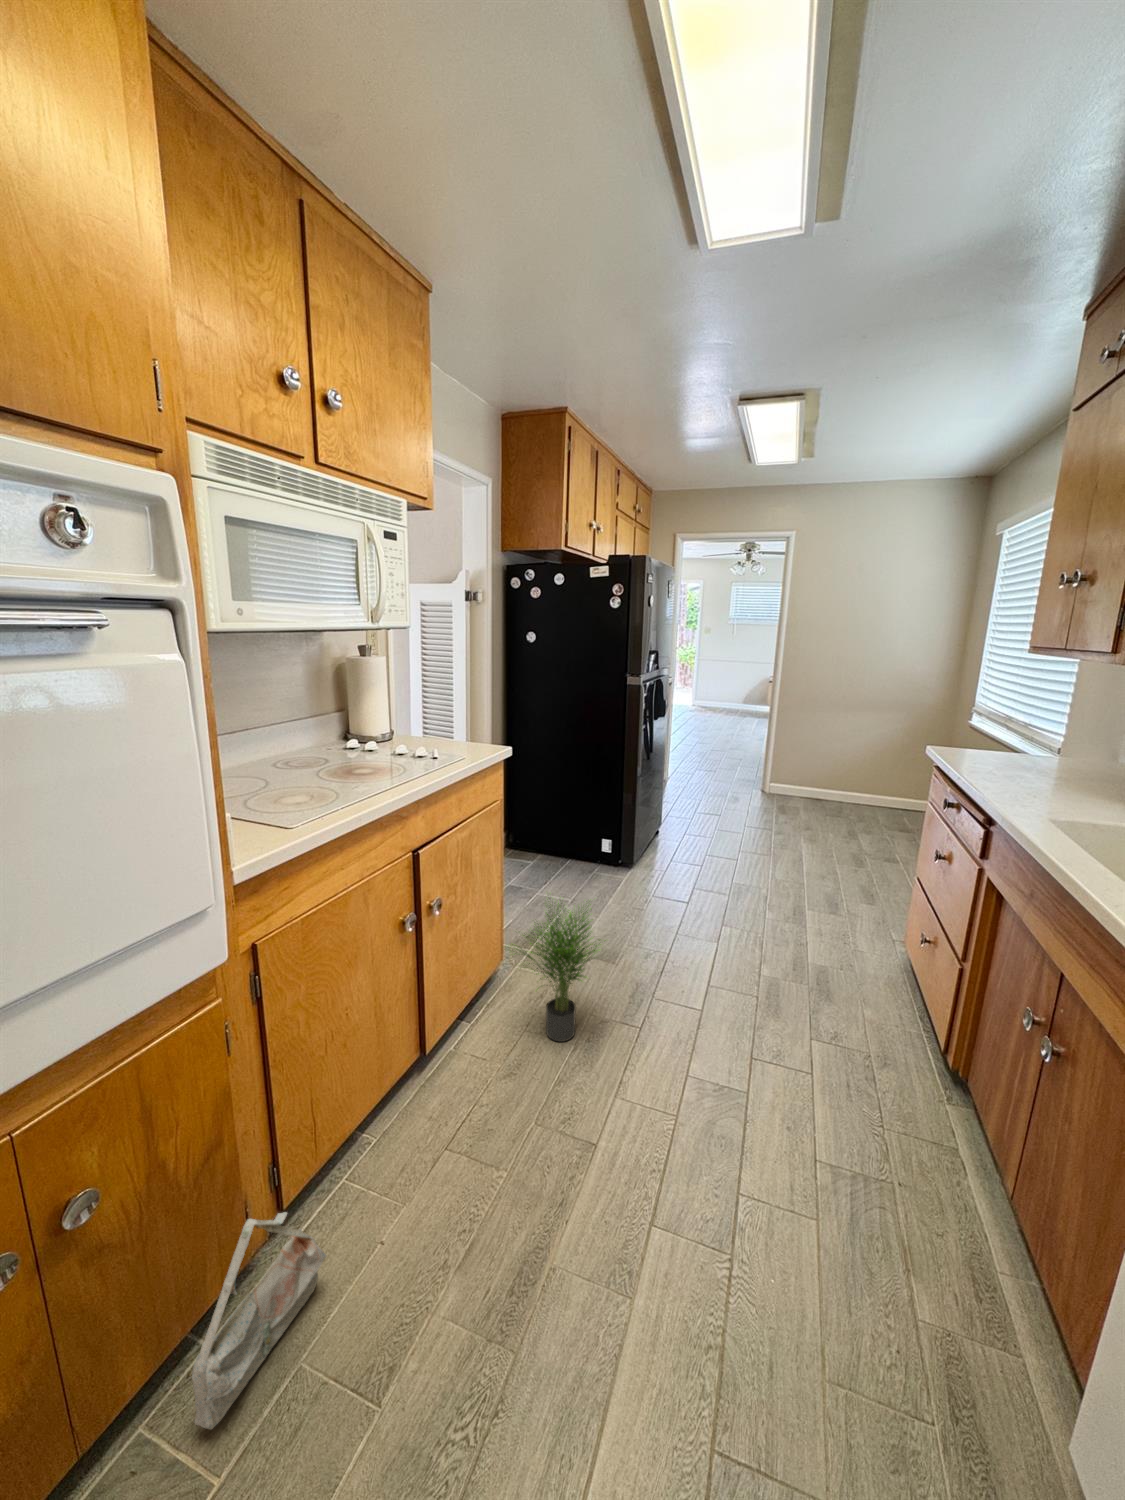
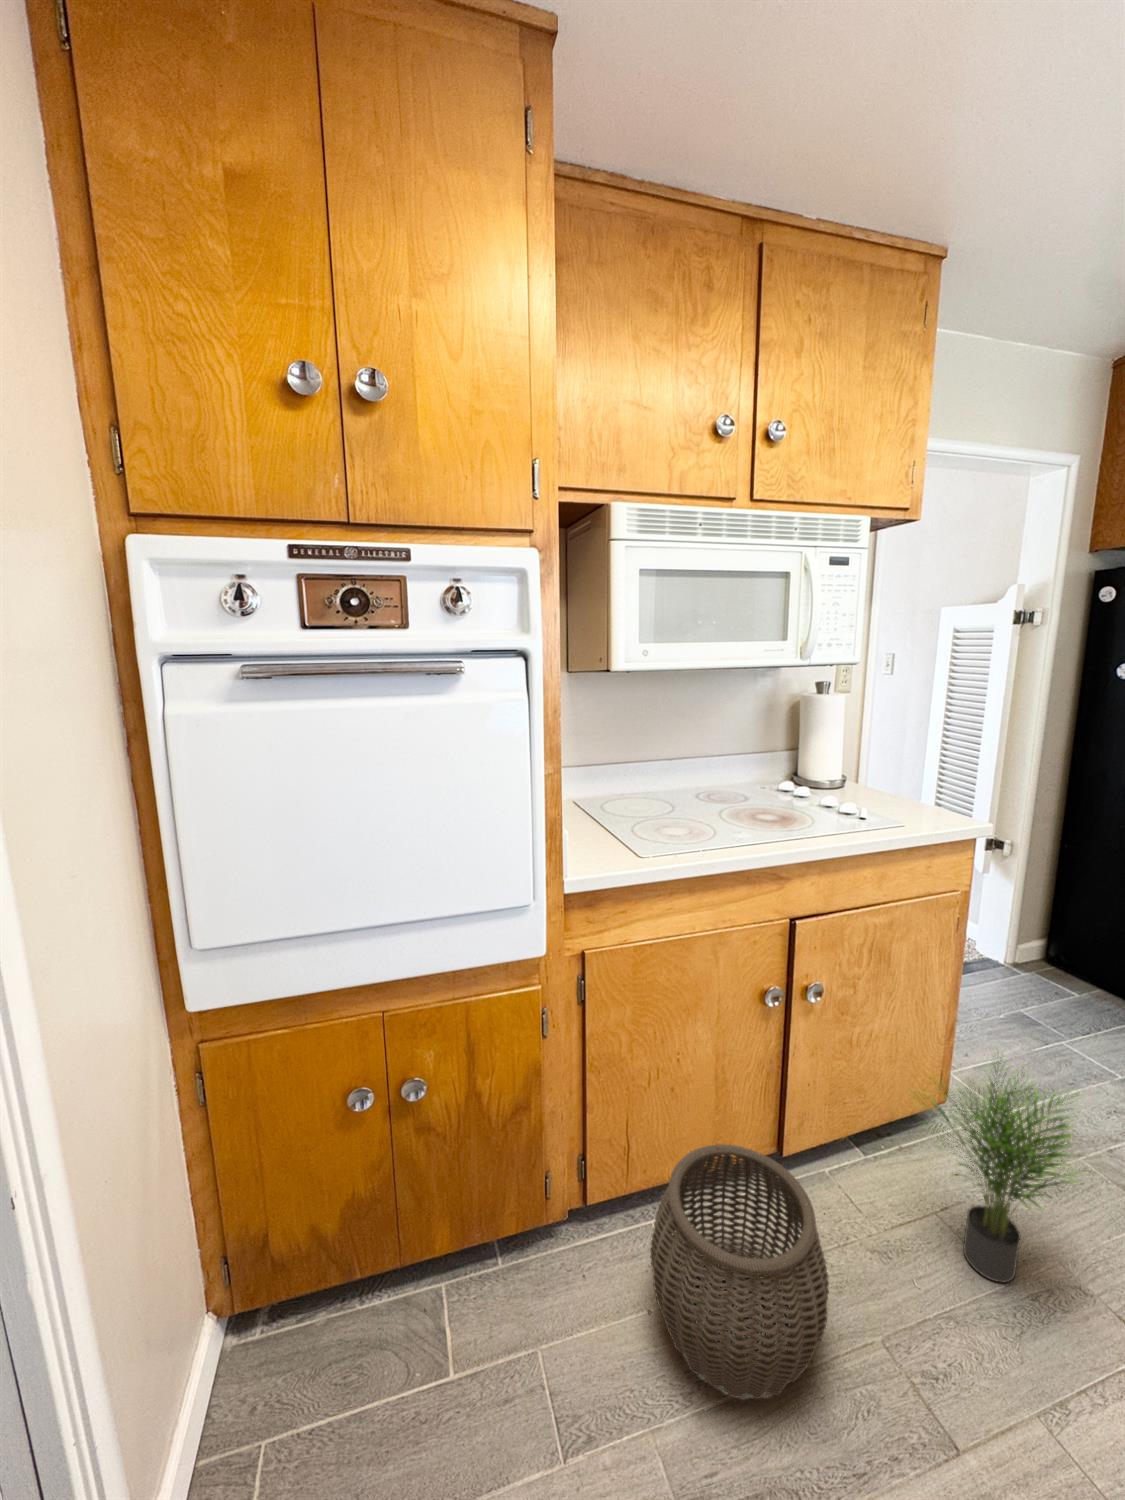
woven basket: none [368,1045,518,1249] -> present [650,1144,829,1399]
bag: present [192,1212,326,1430] -> none [465,1182,593,1328]

